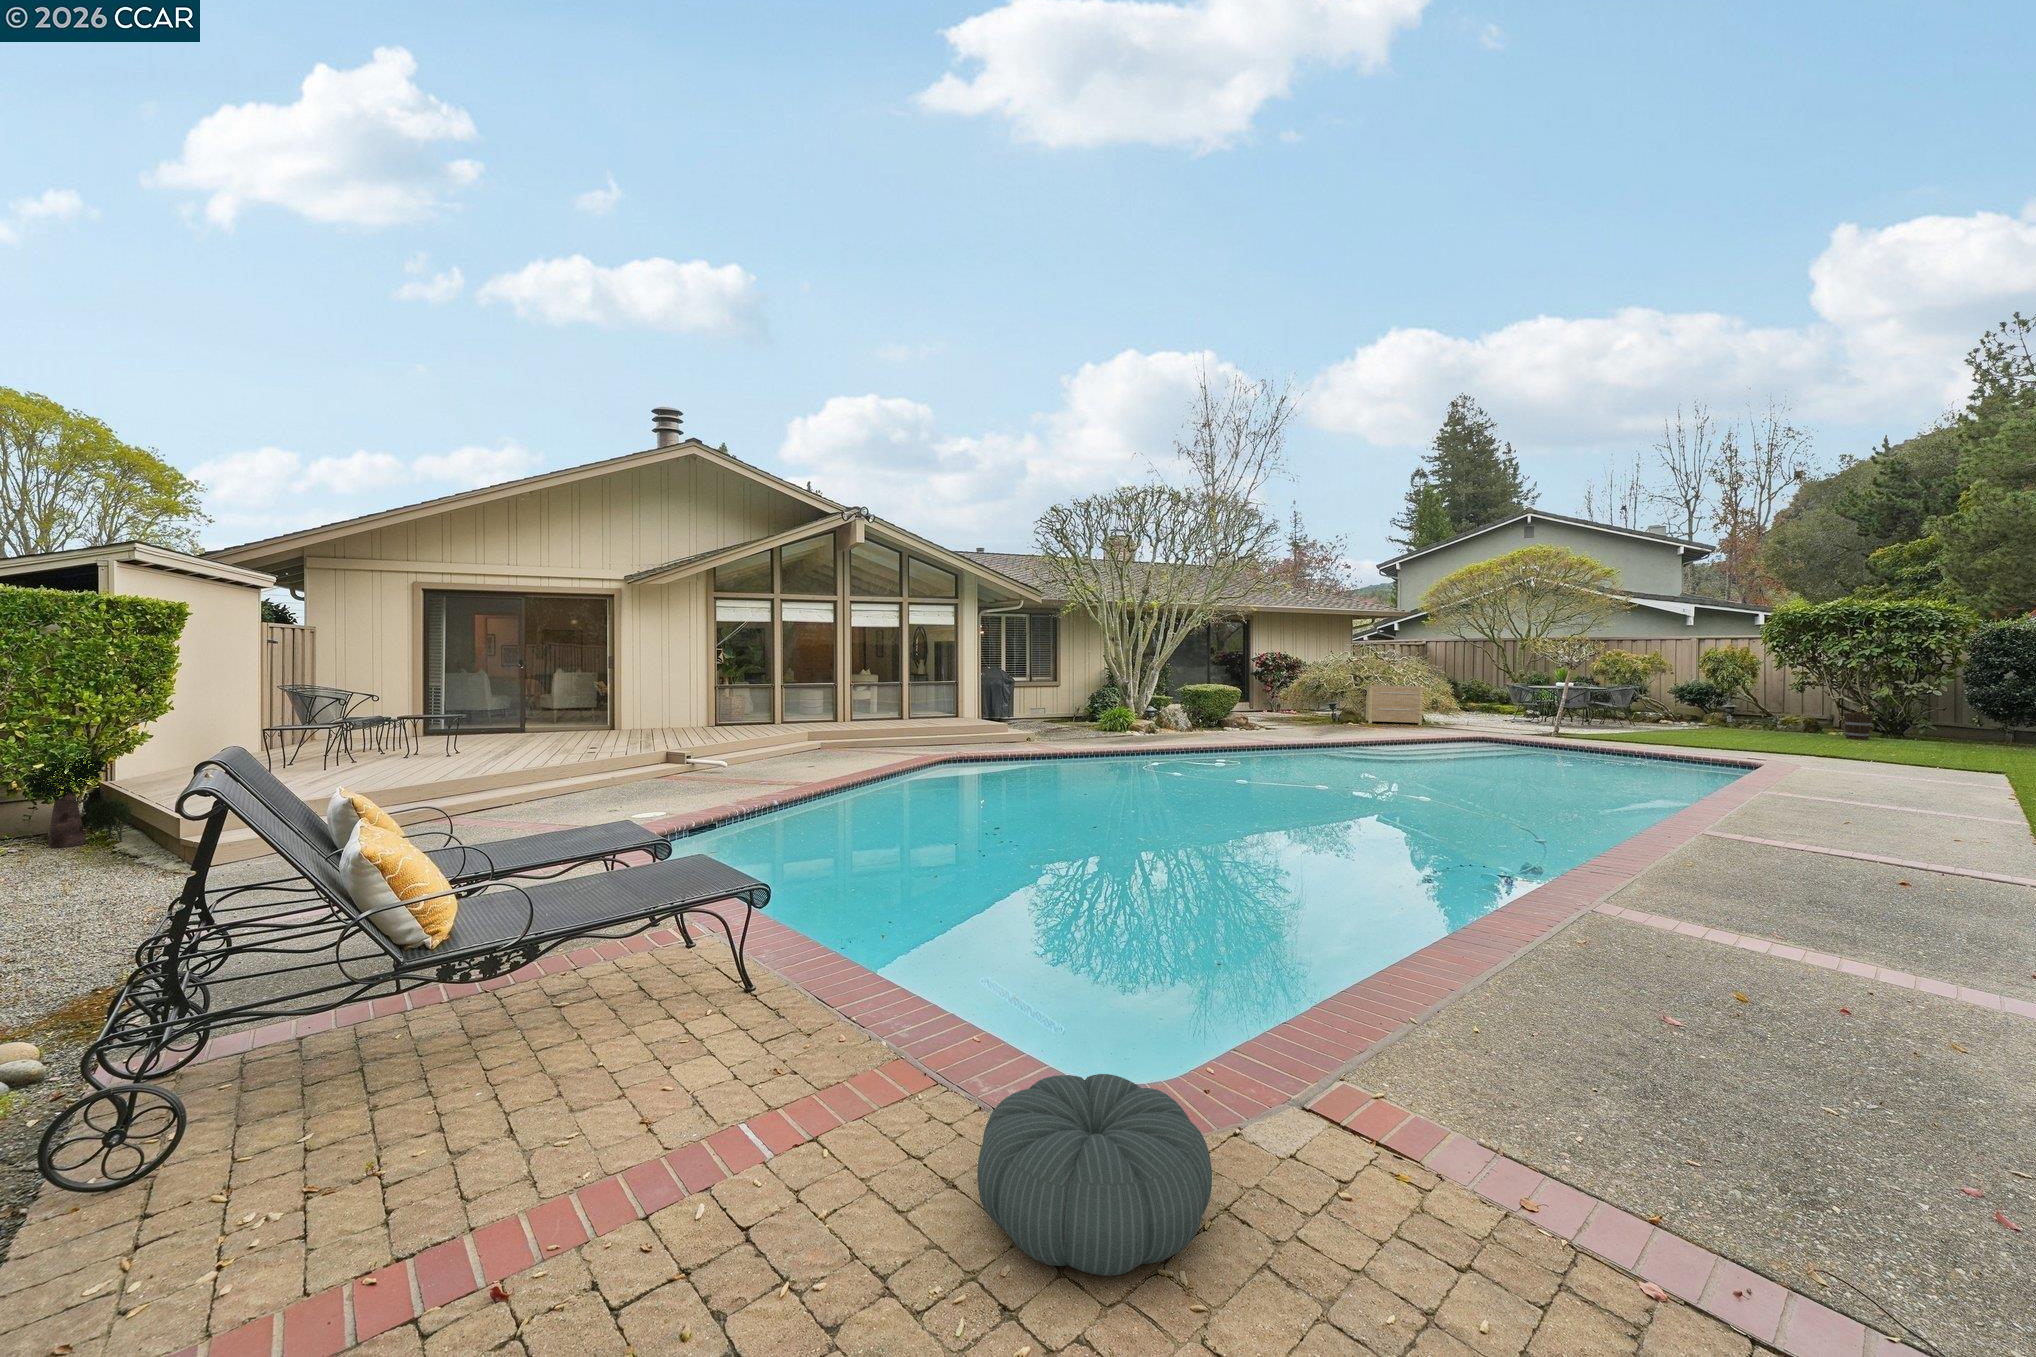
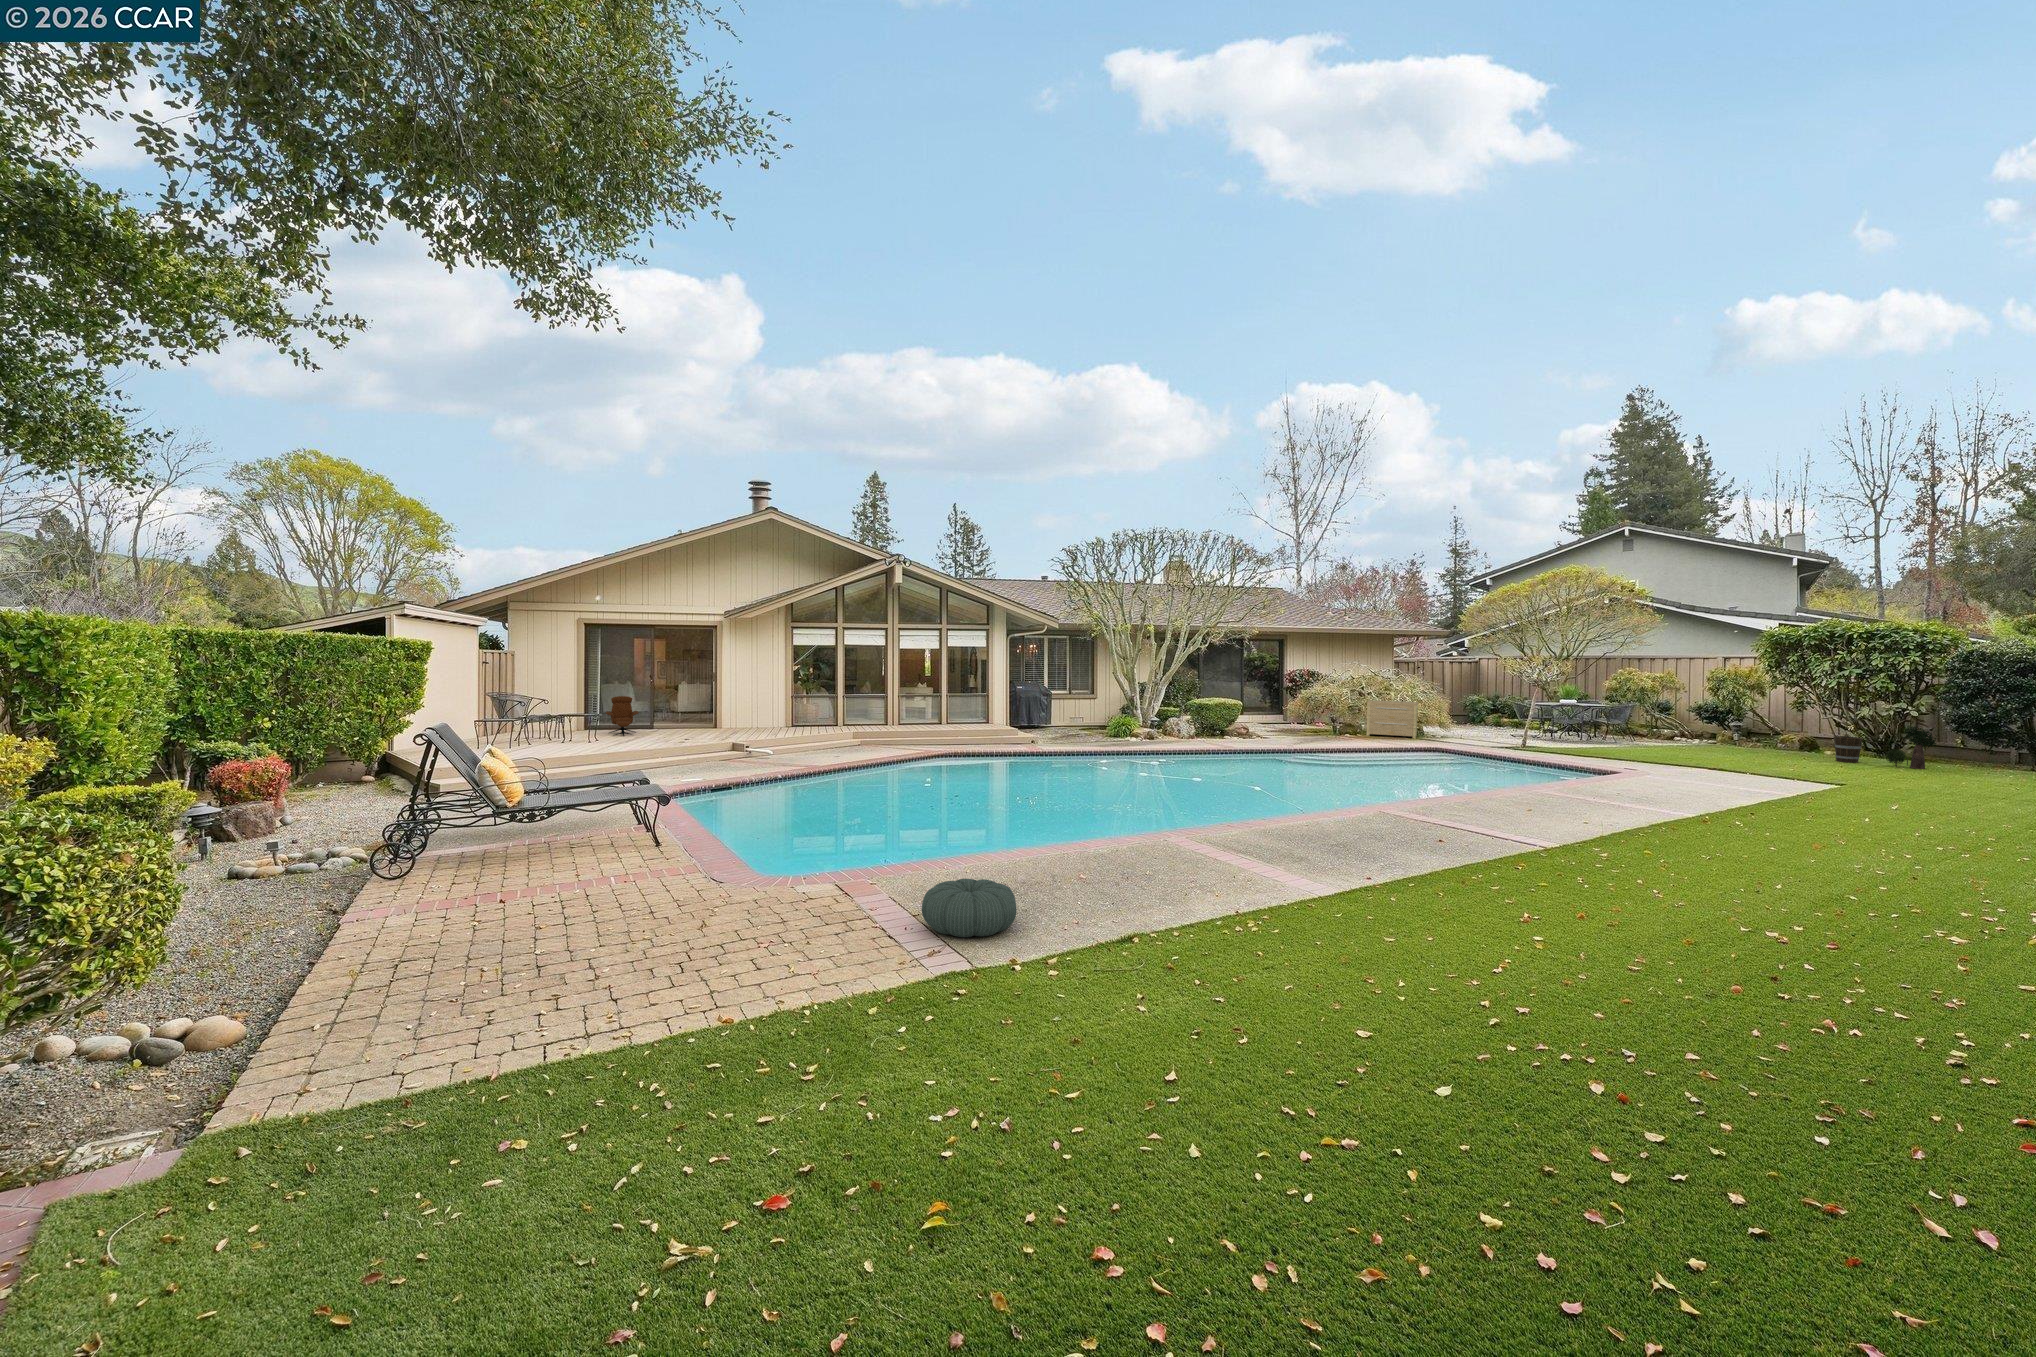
lounge chair: none [459,692,507,746] -> present [606,696,639,736]
potted plant: present [27,753,131,848] -> present [1886,726,1936,769]
pouf: present [977,1074,1212,1276] -> present [922,879,1017,937]

